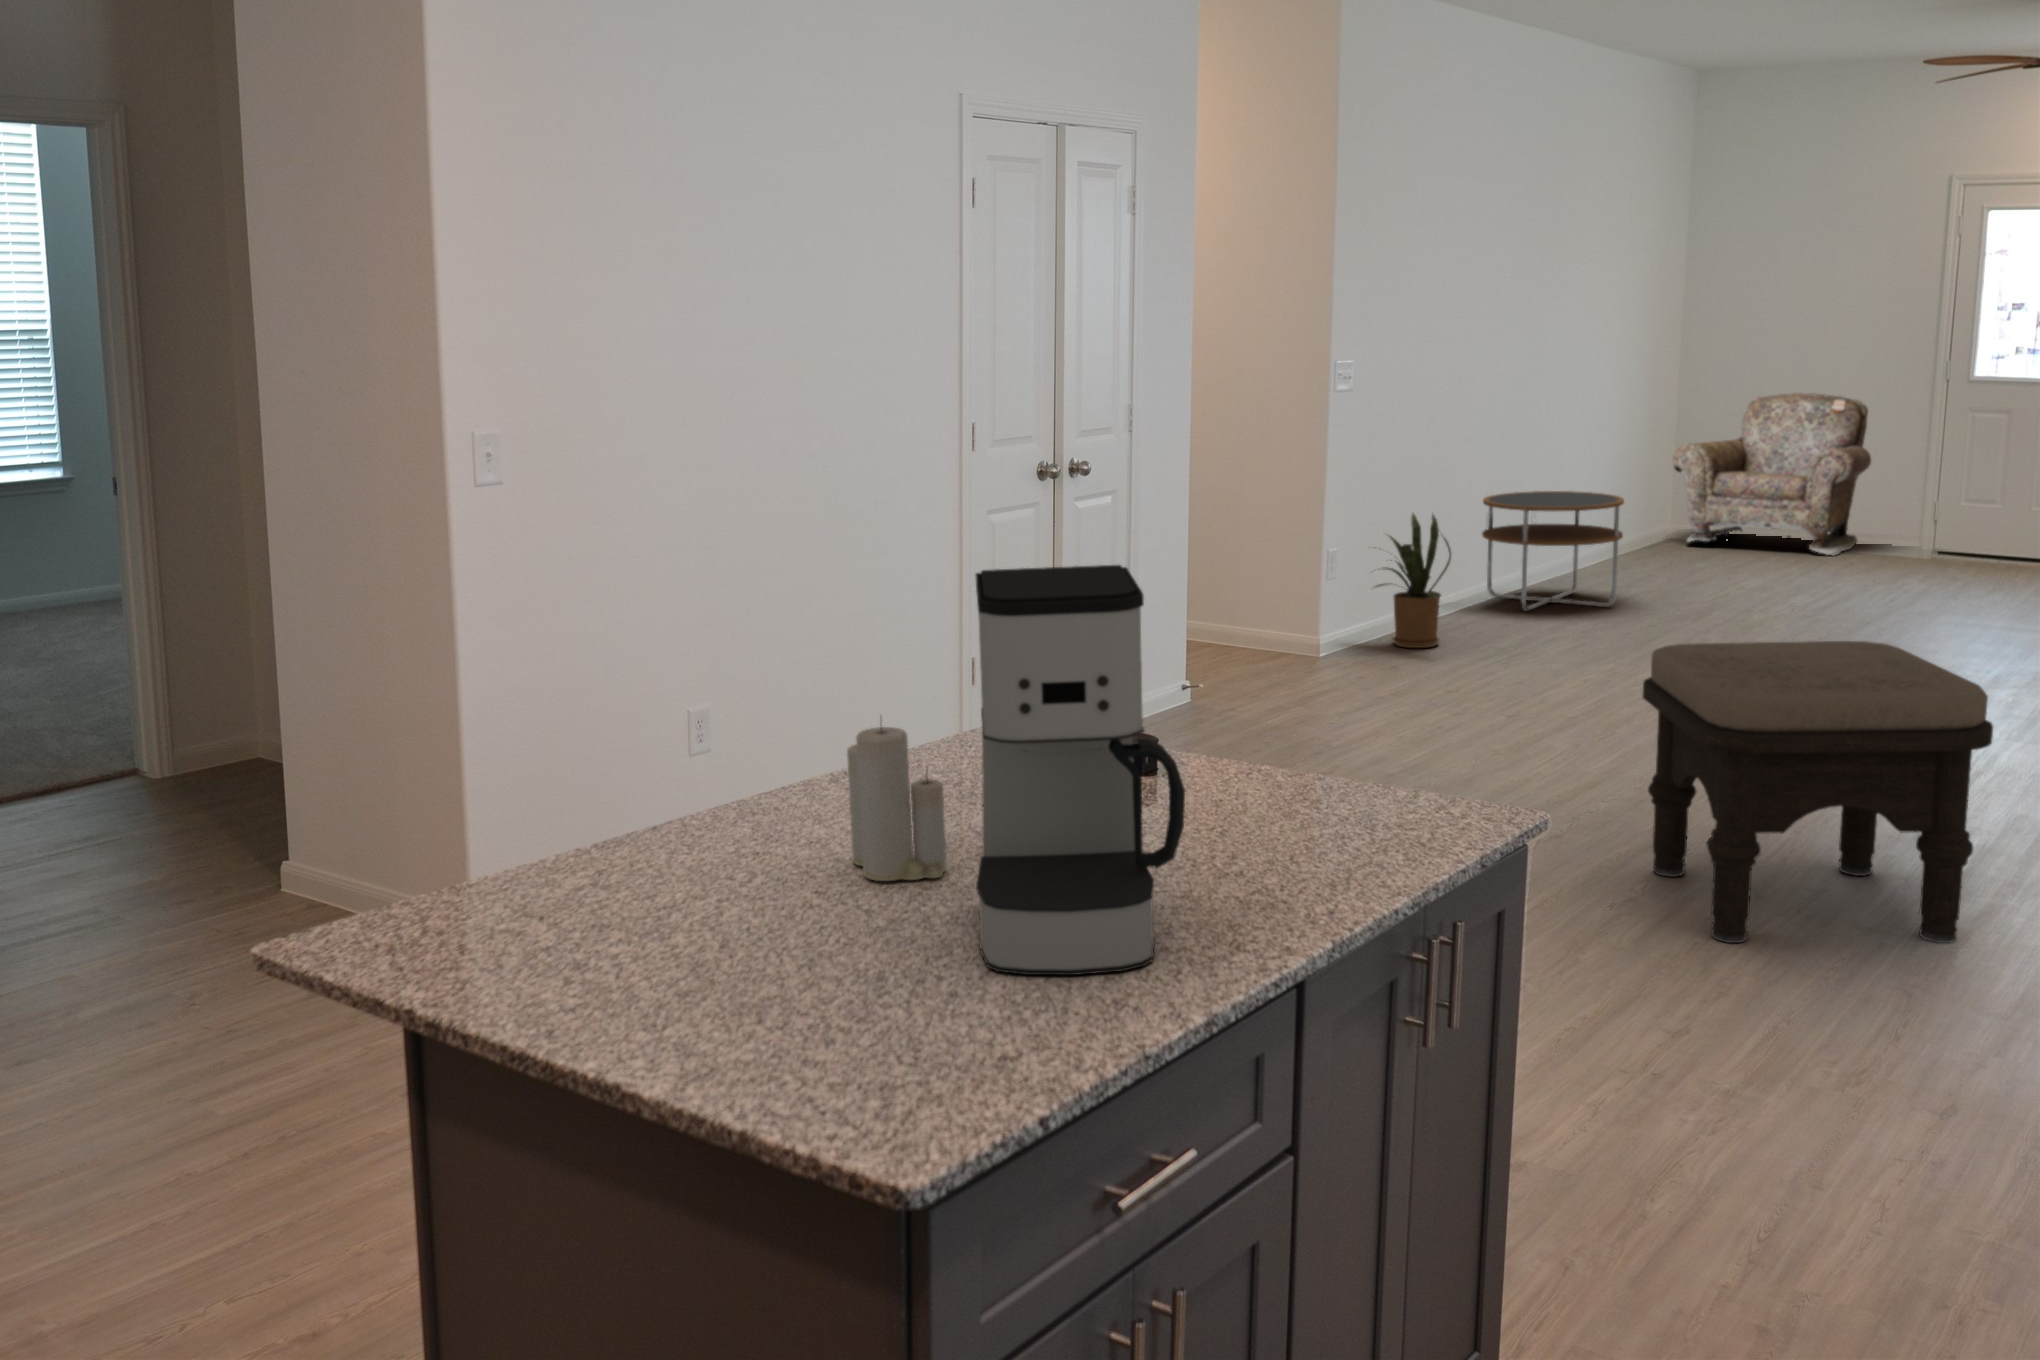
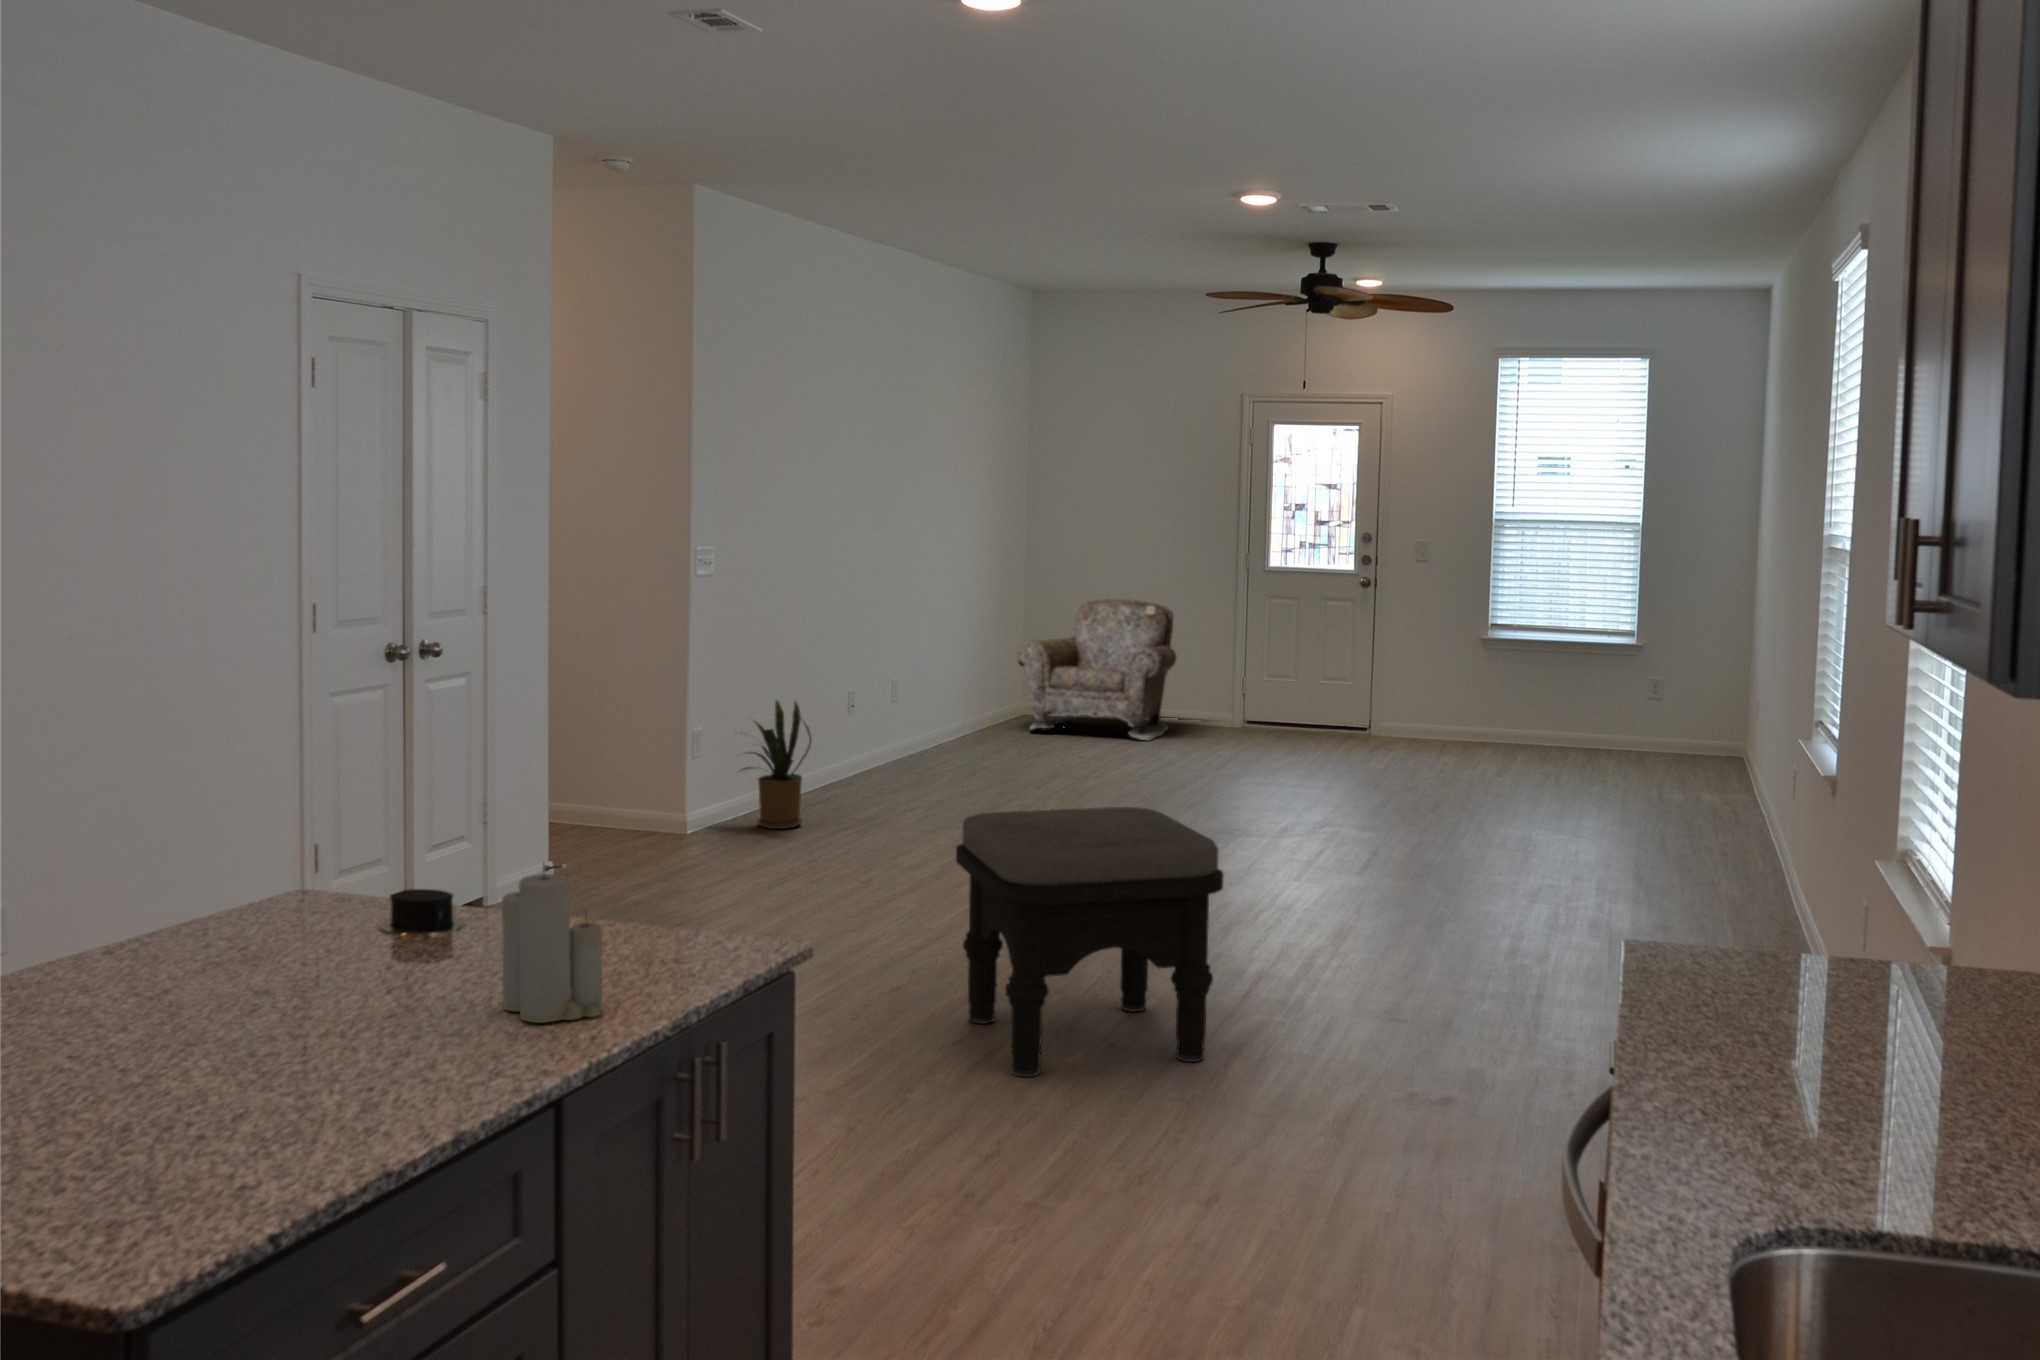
side table: present [1482,491,1624,611] -> none [845,681,969,793]
coffee maker: present [976,565,1185,975] -> none [235,723,449,1115]
candle: present [847,717,946,881] -> present [502,863,602,1023]

